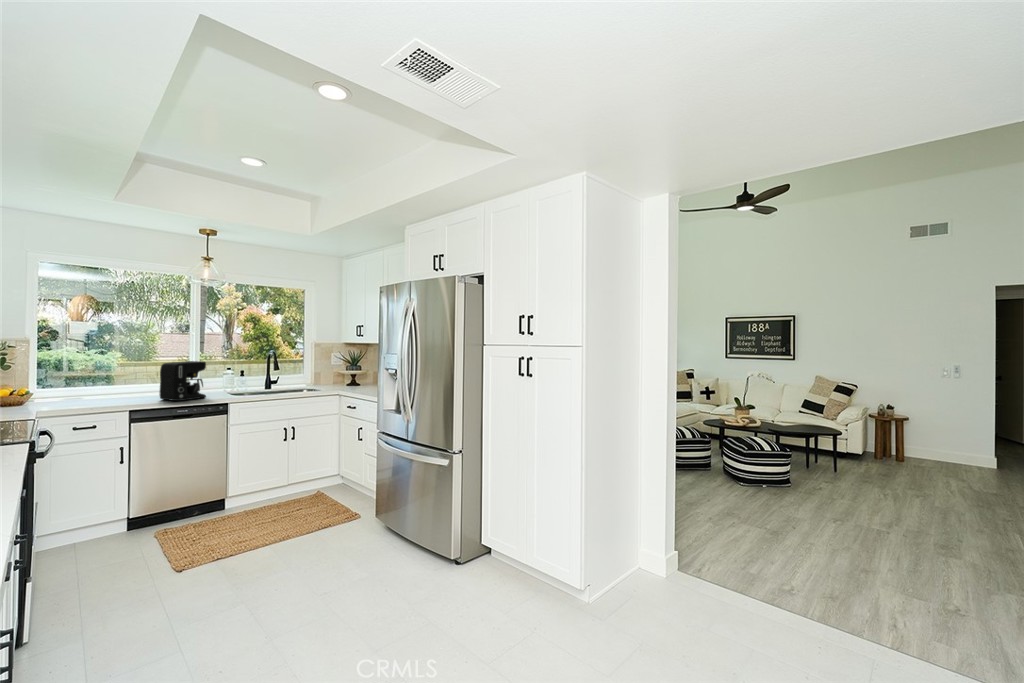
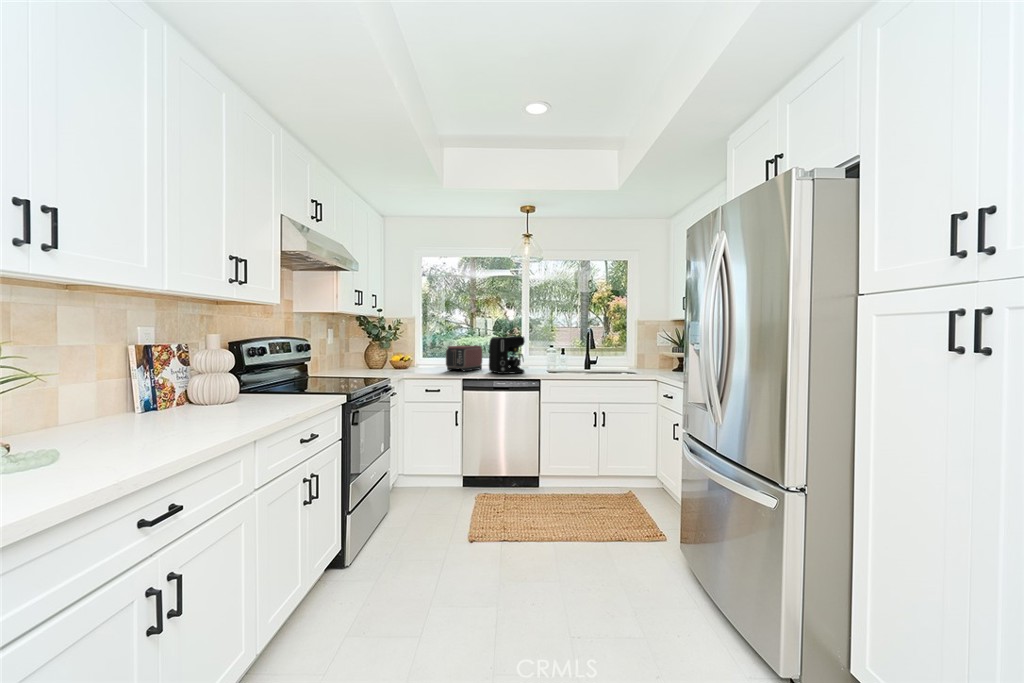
toaster: none [96,372,145,403] -> present [446,345,482,371]

